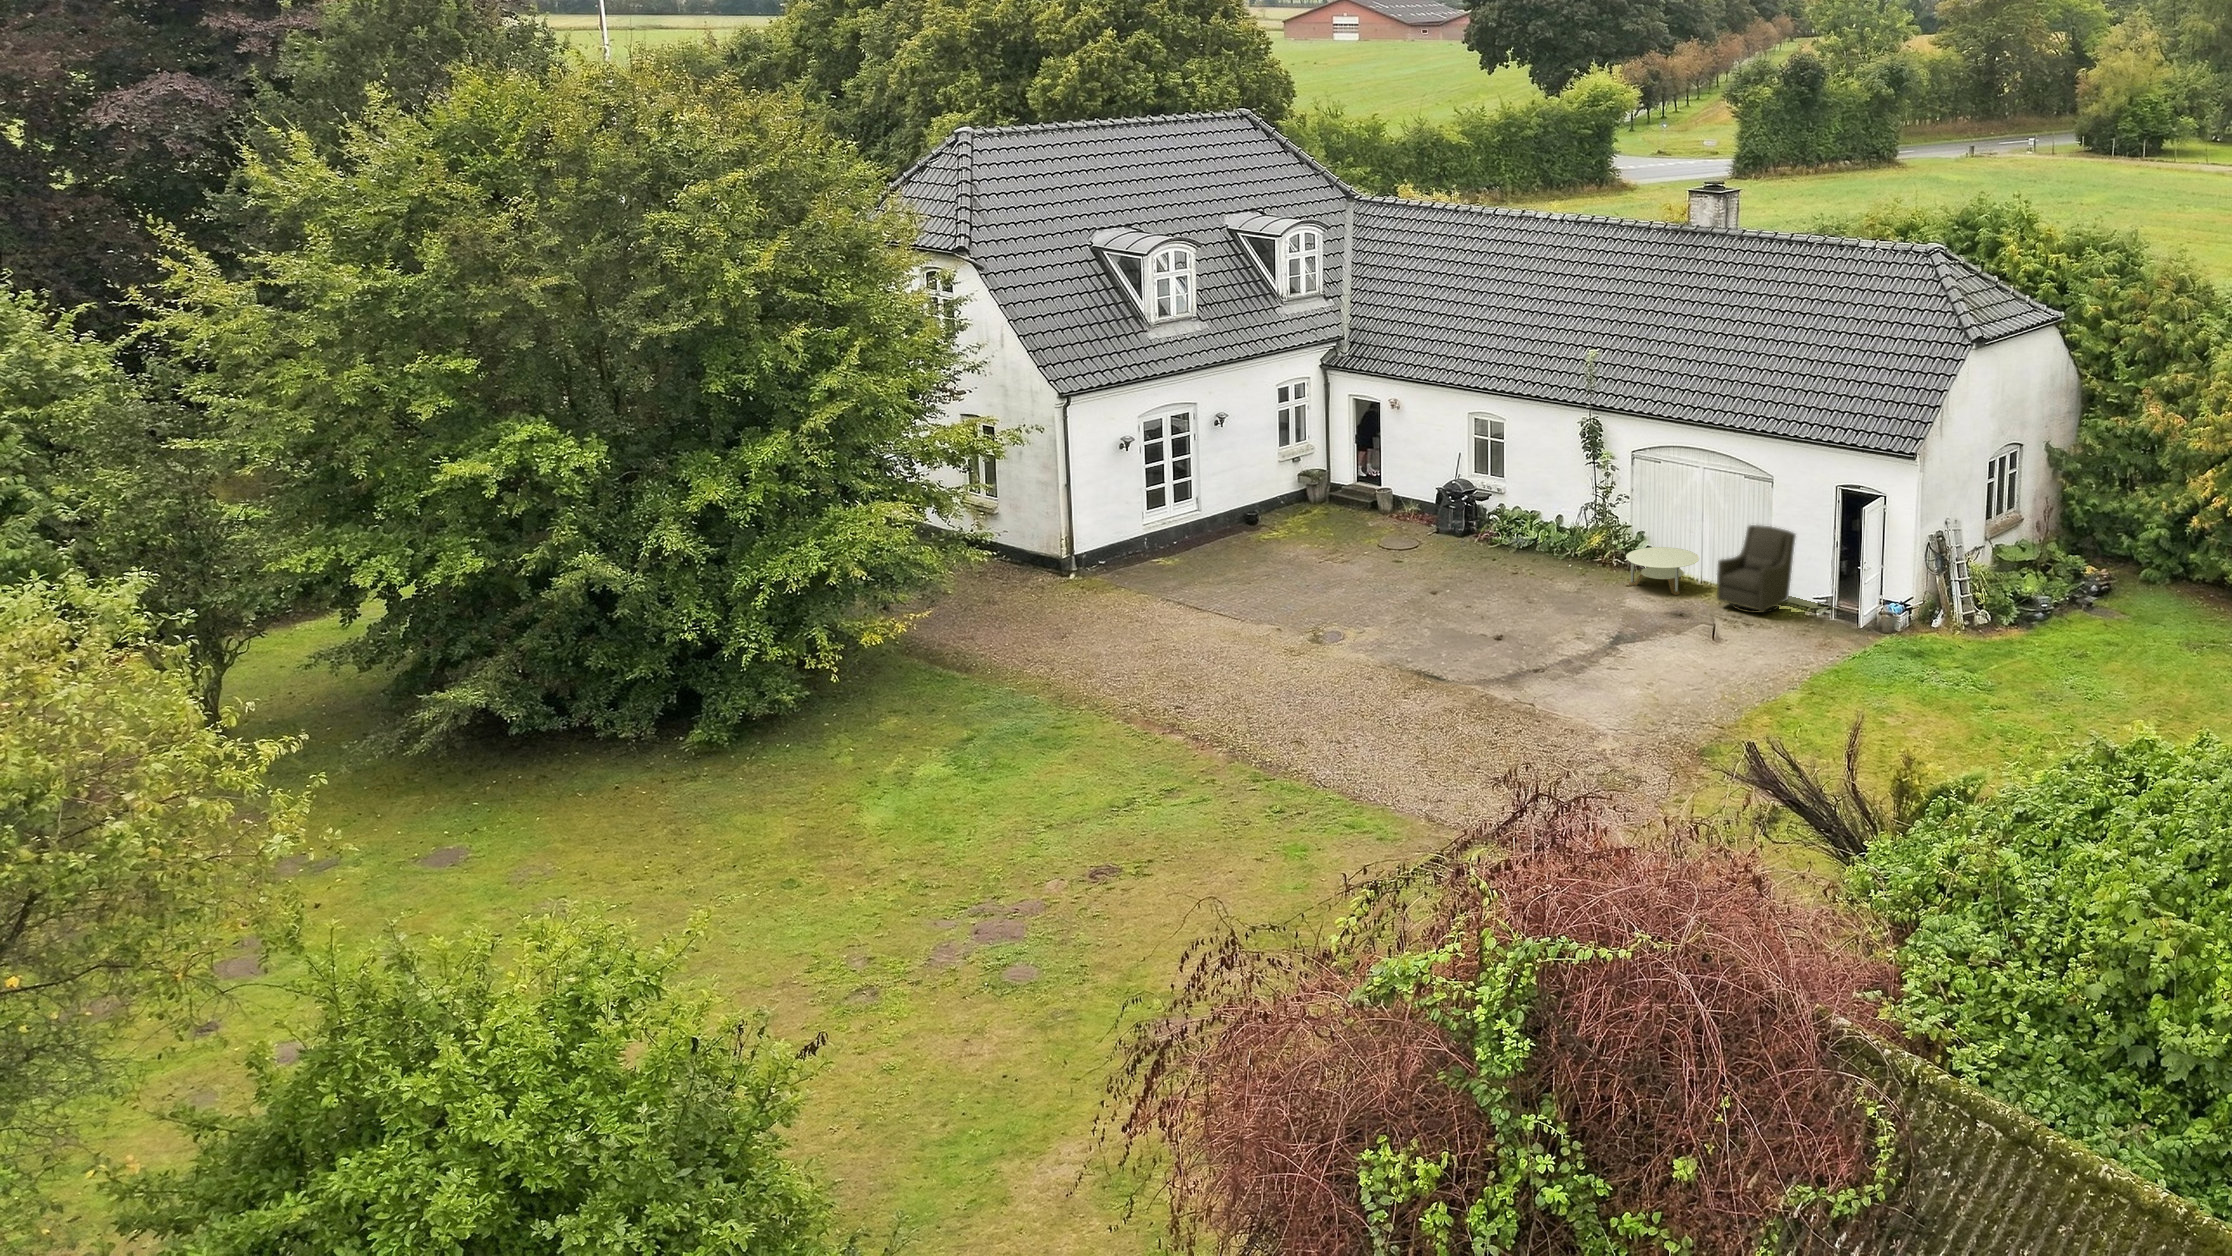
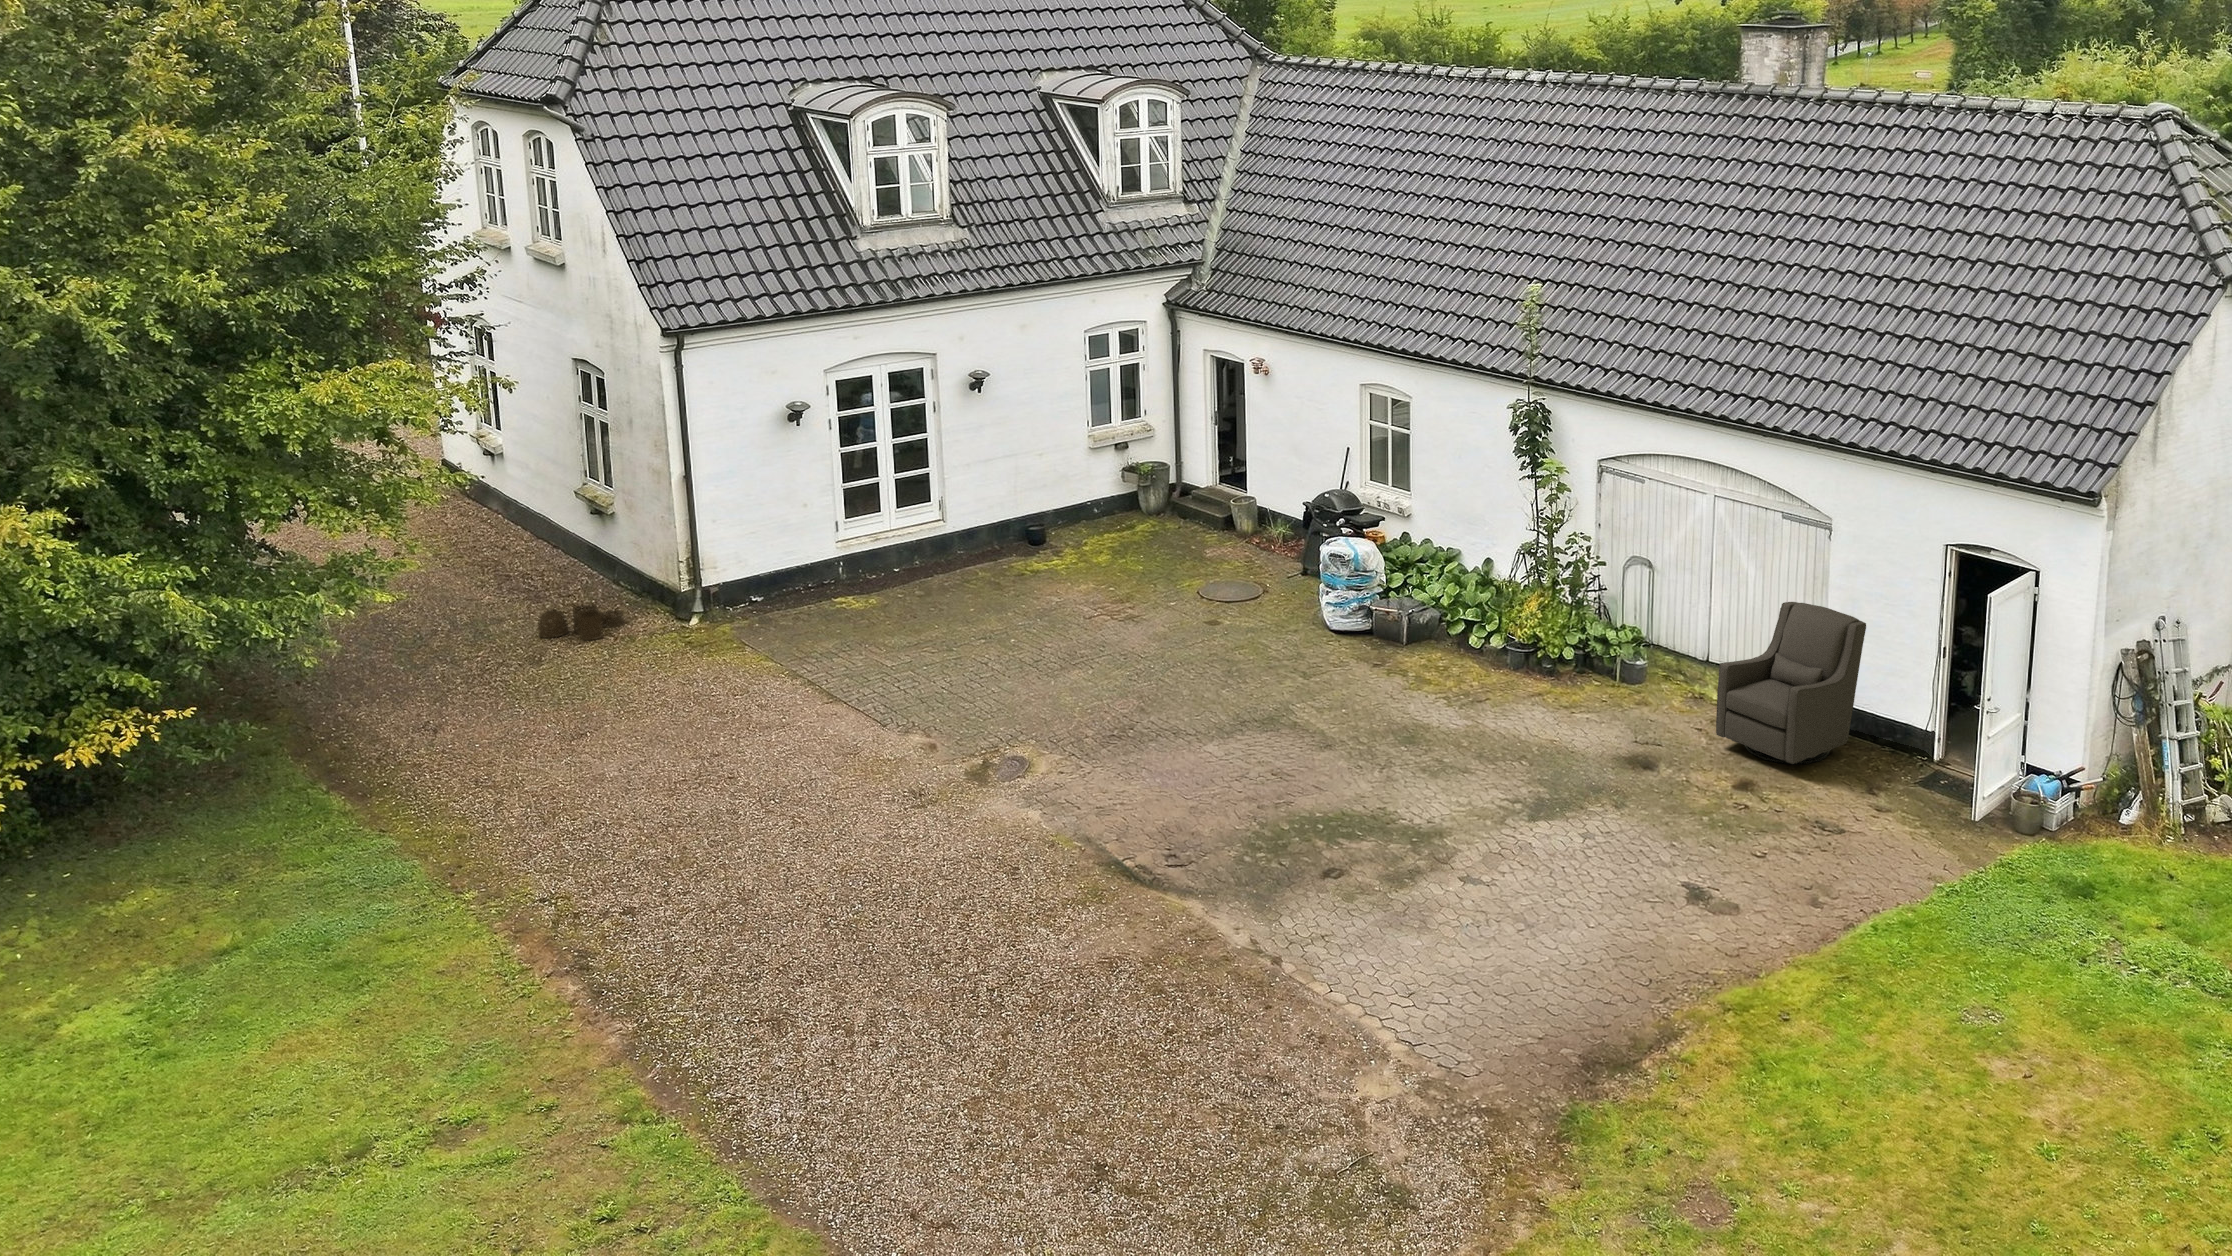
round table: present [1626,547,1699,595] -> none [1571,626,1700,716]
woven basket: none [966,571,1016,594] -> present [538,605,623,640]

